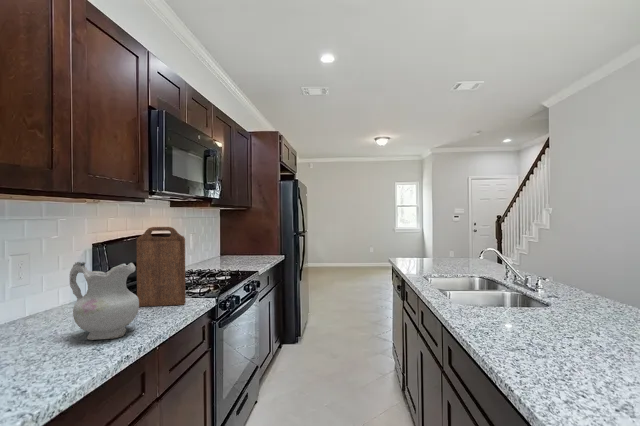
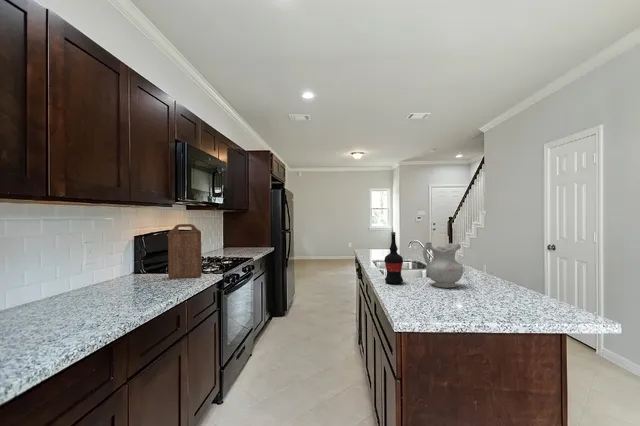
wine bottle: none [465,240,496,321] -> present [385,232,403,284]
ceramic pitcher: present [70,262,139,340] -> present [423,243,463,288]

